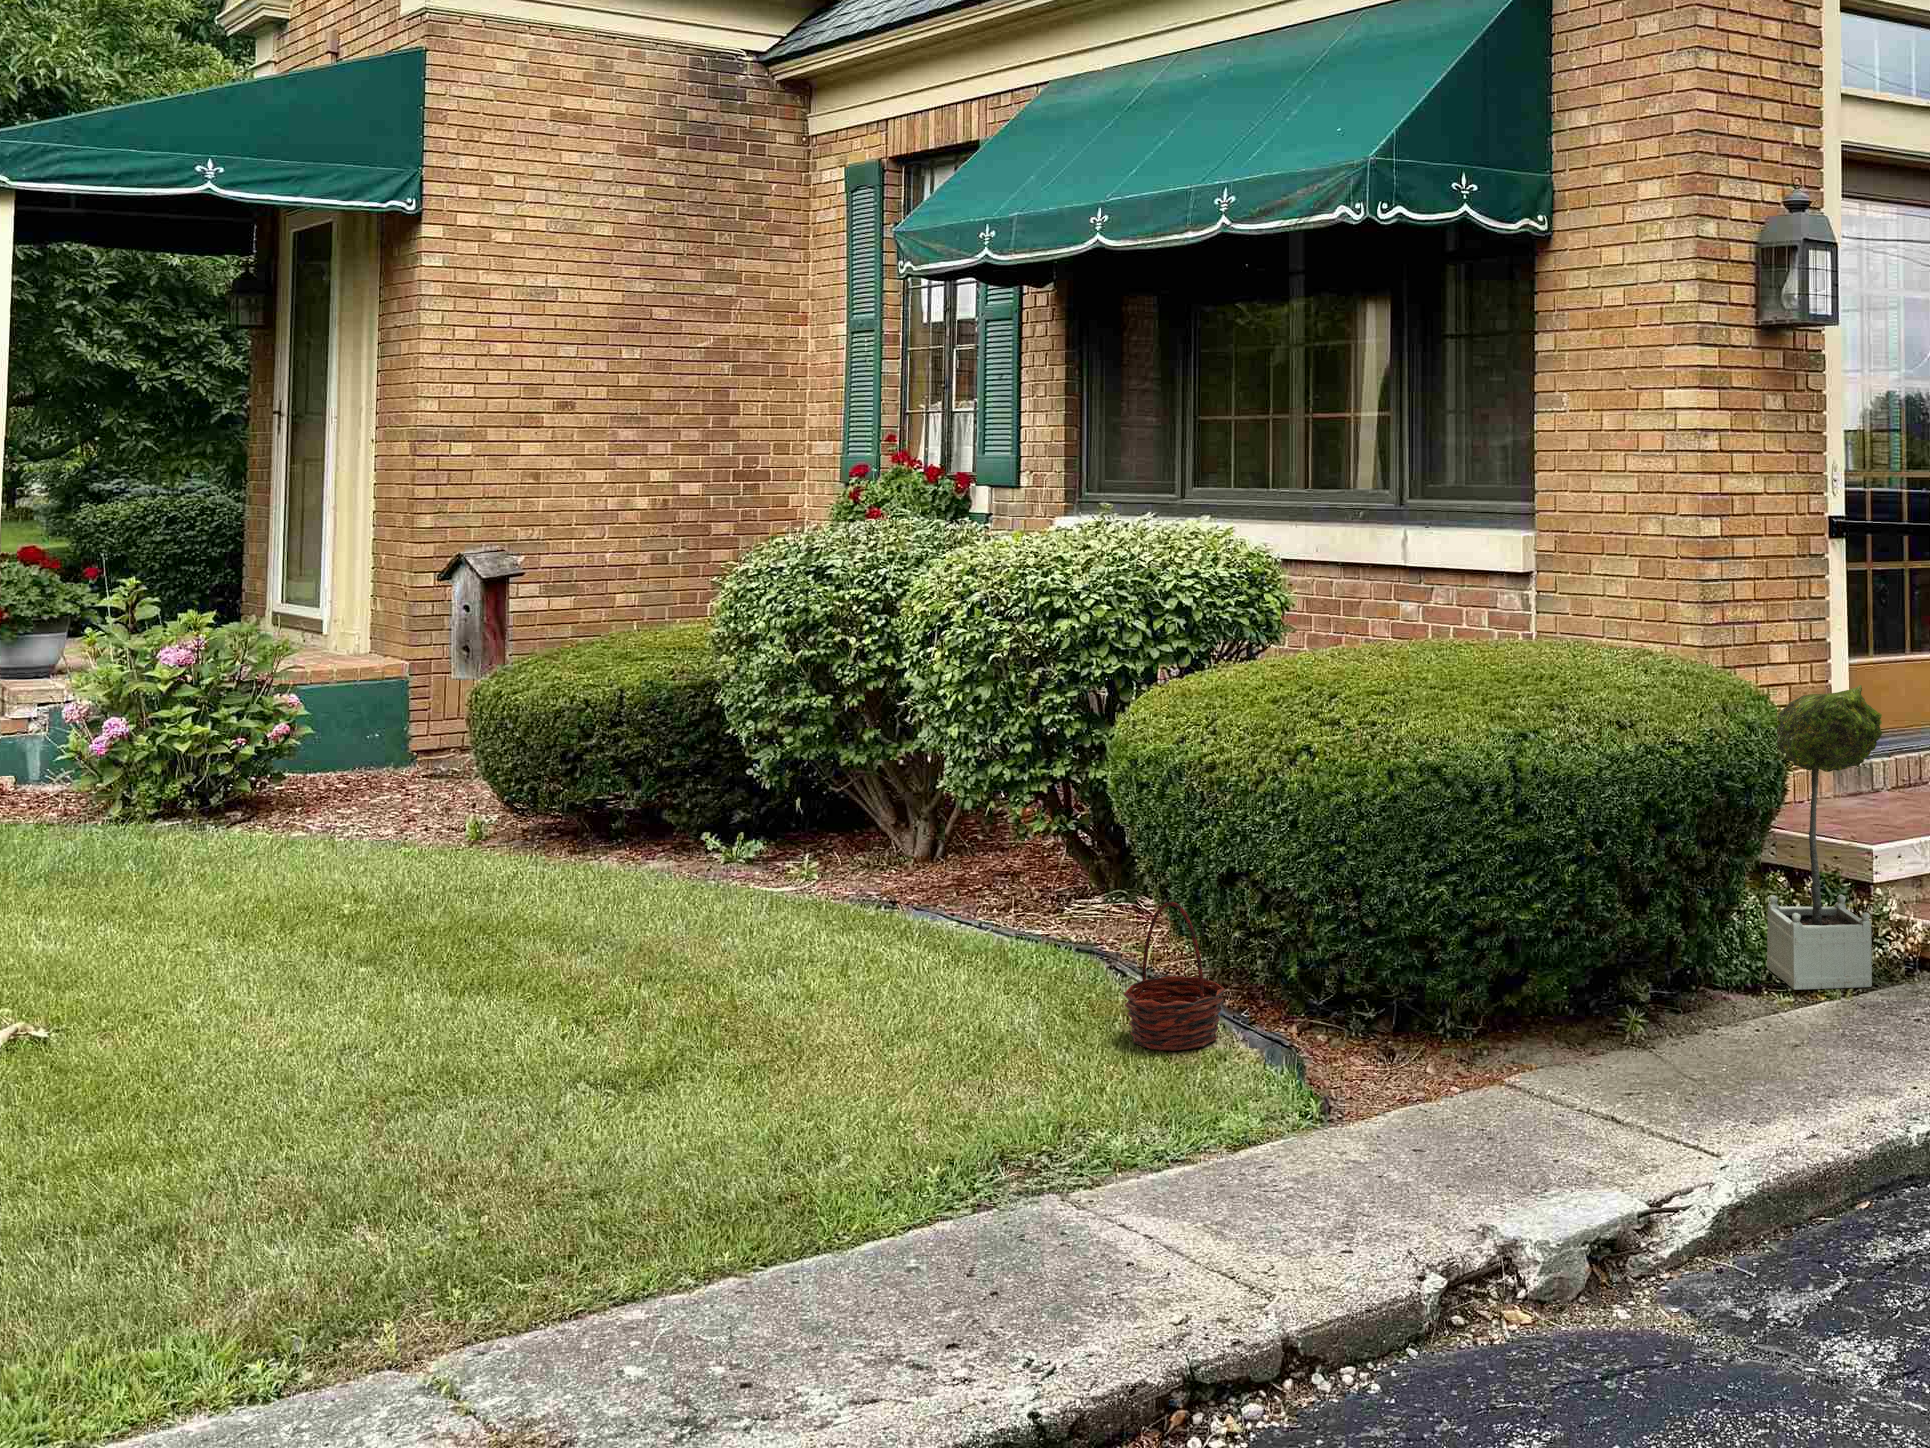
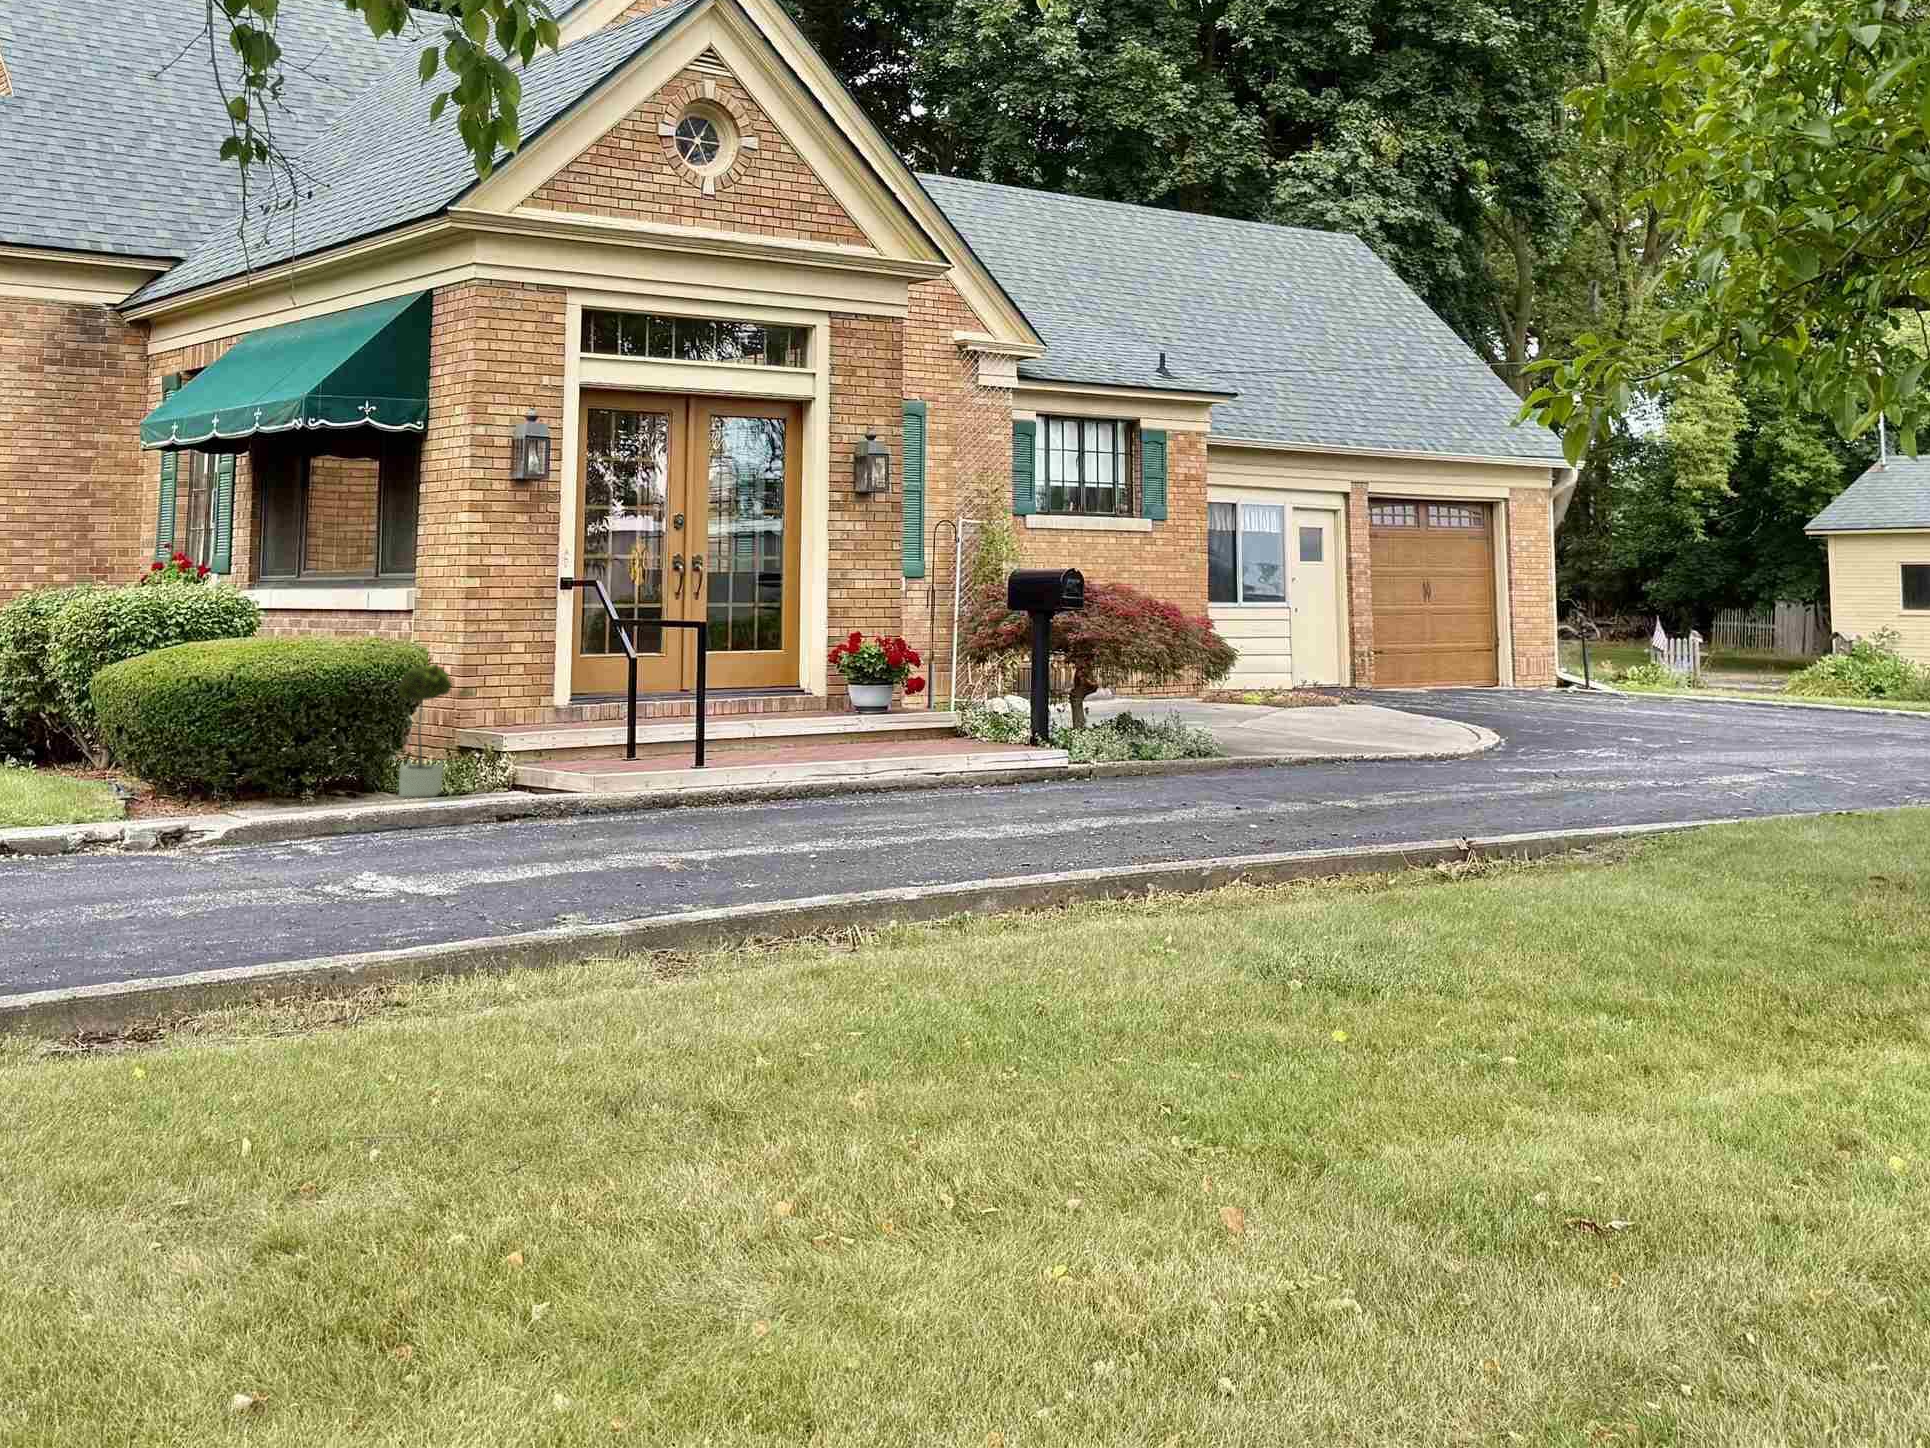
basket: present [1124,902,1225,1051] -> none [80,747,125,806]

